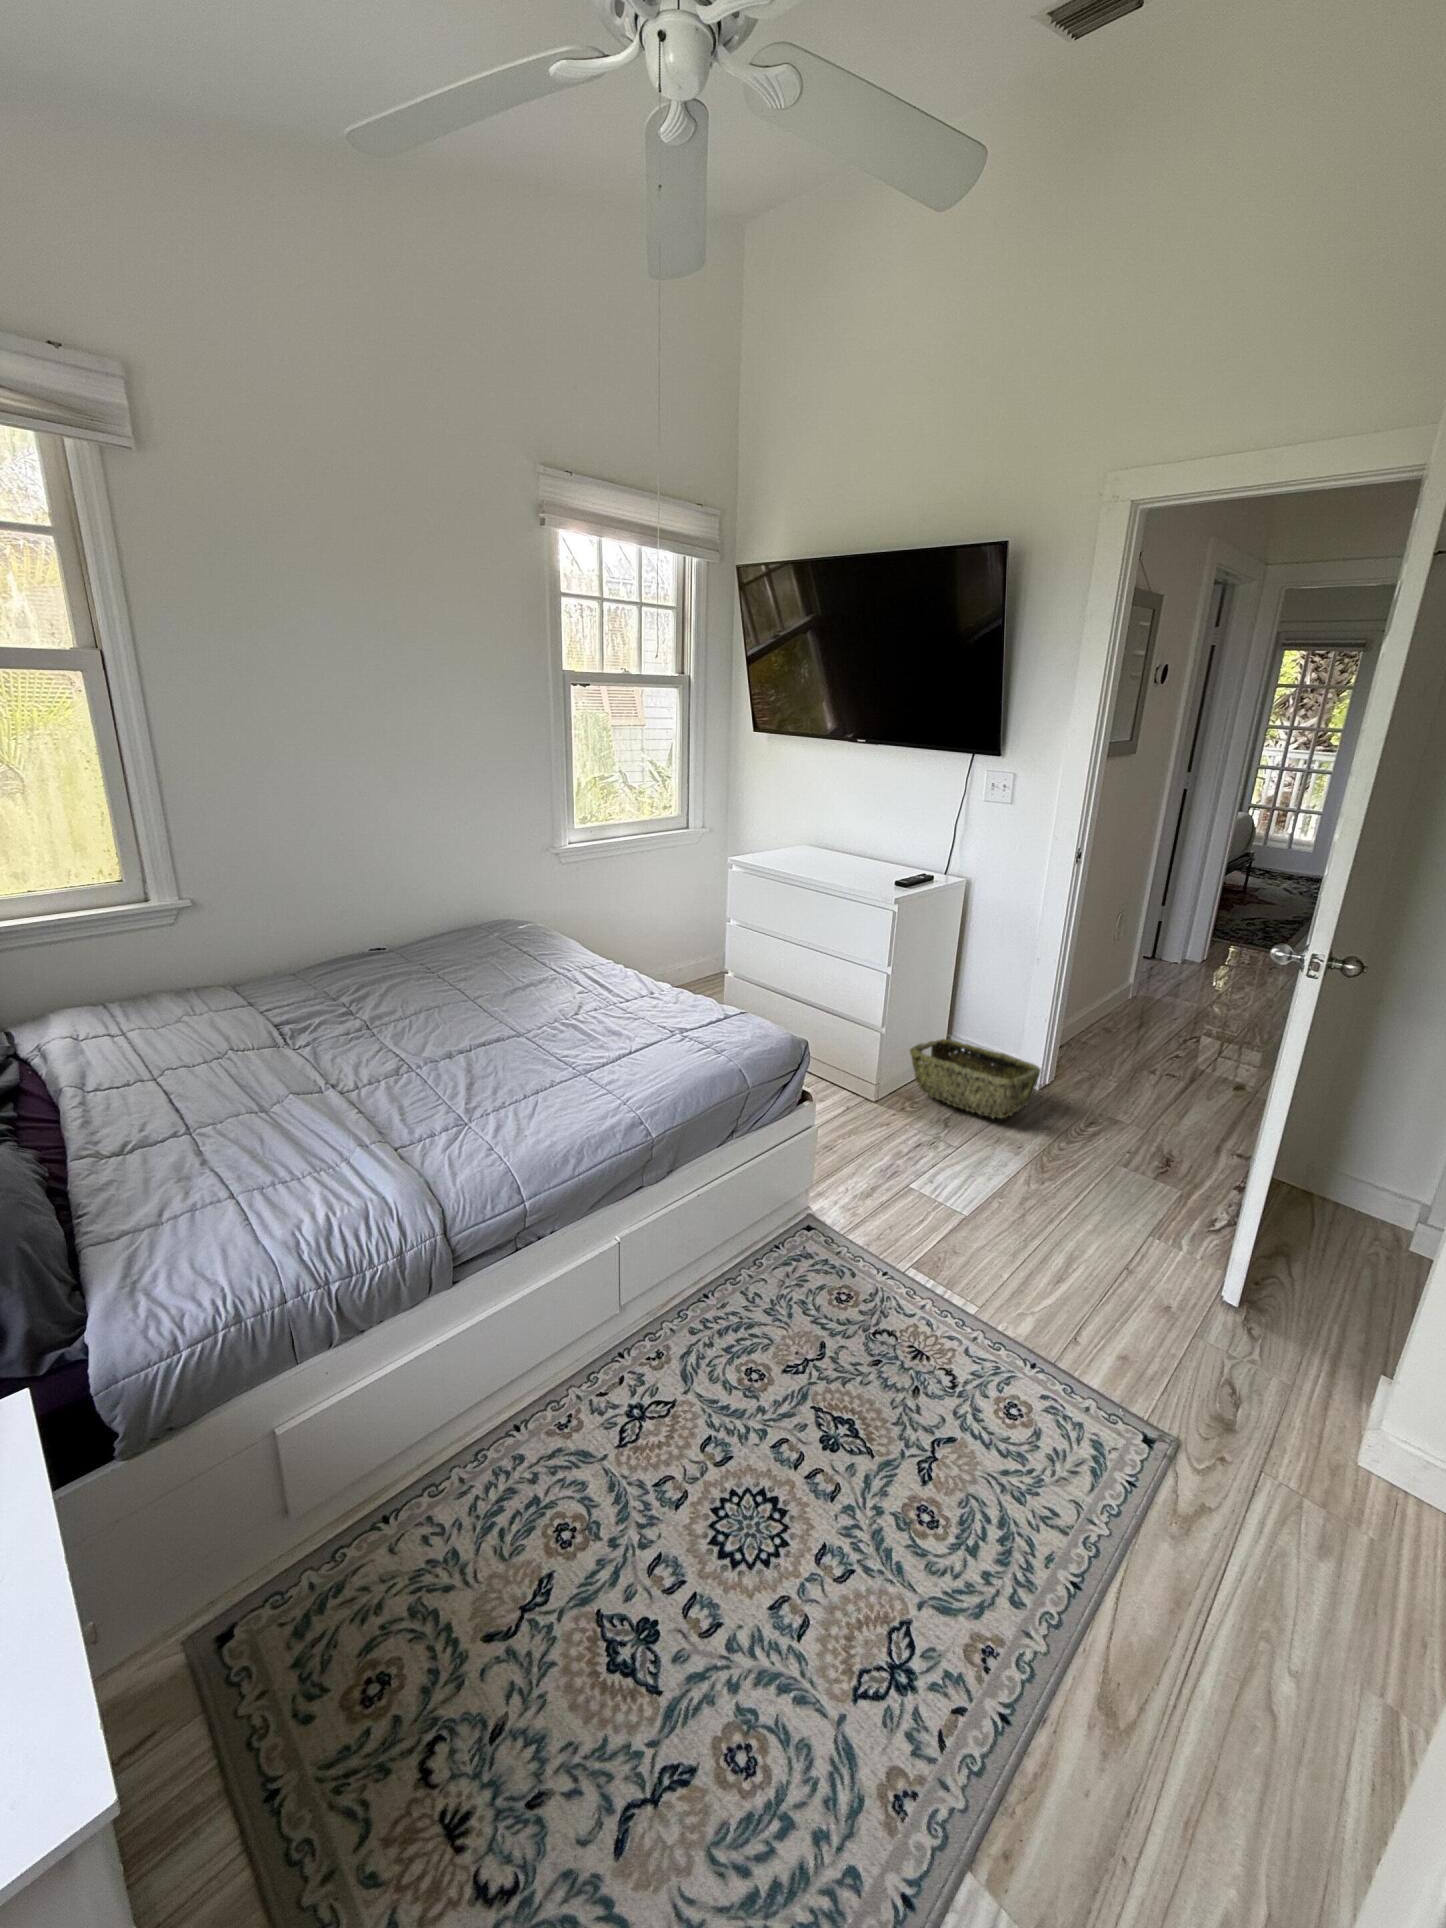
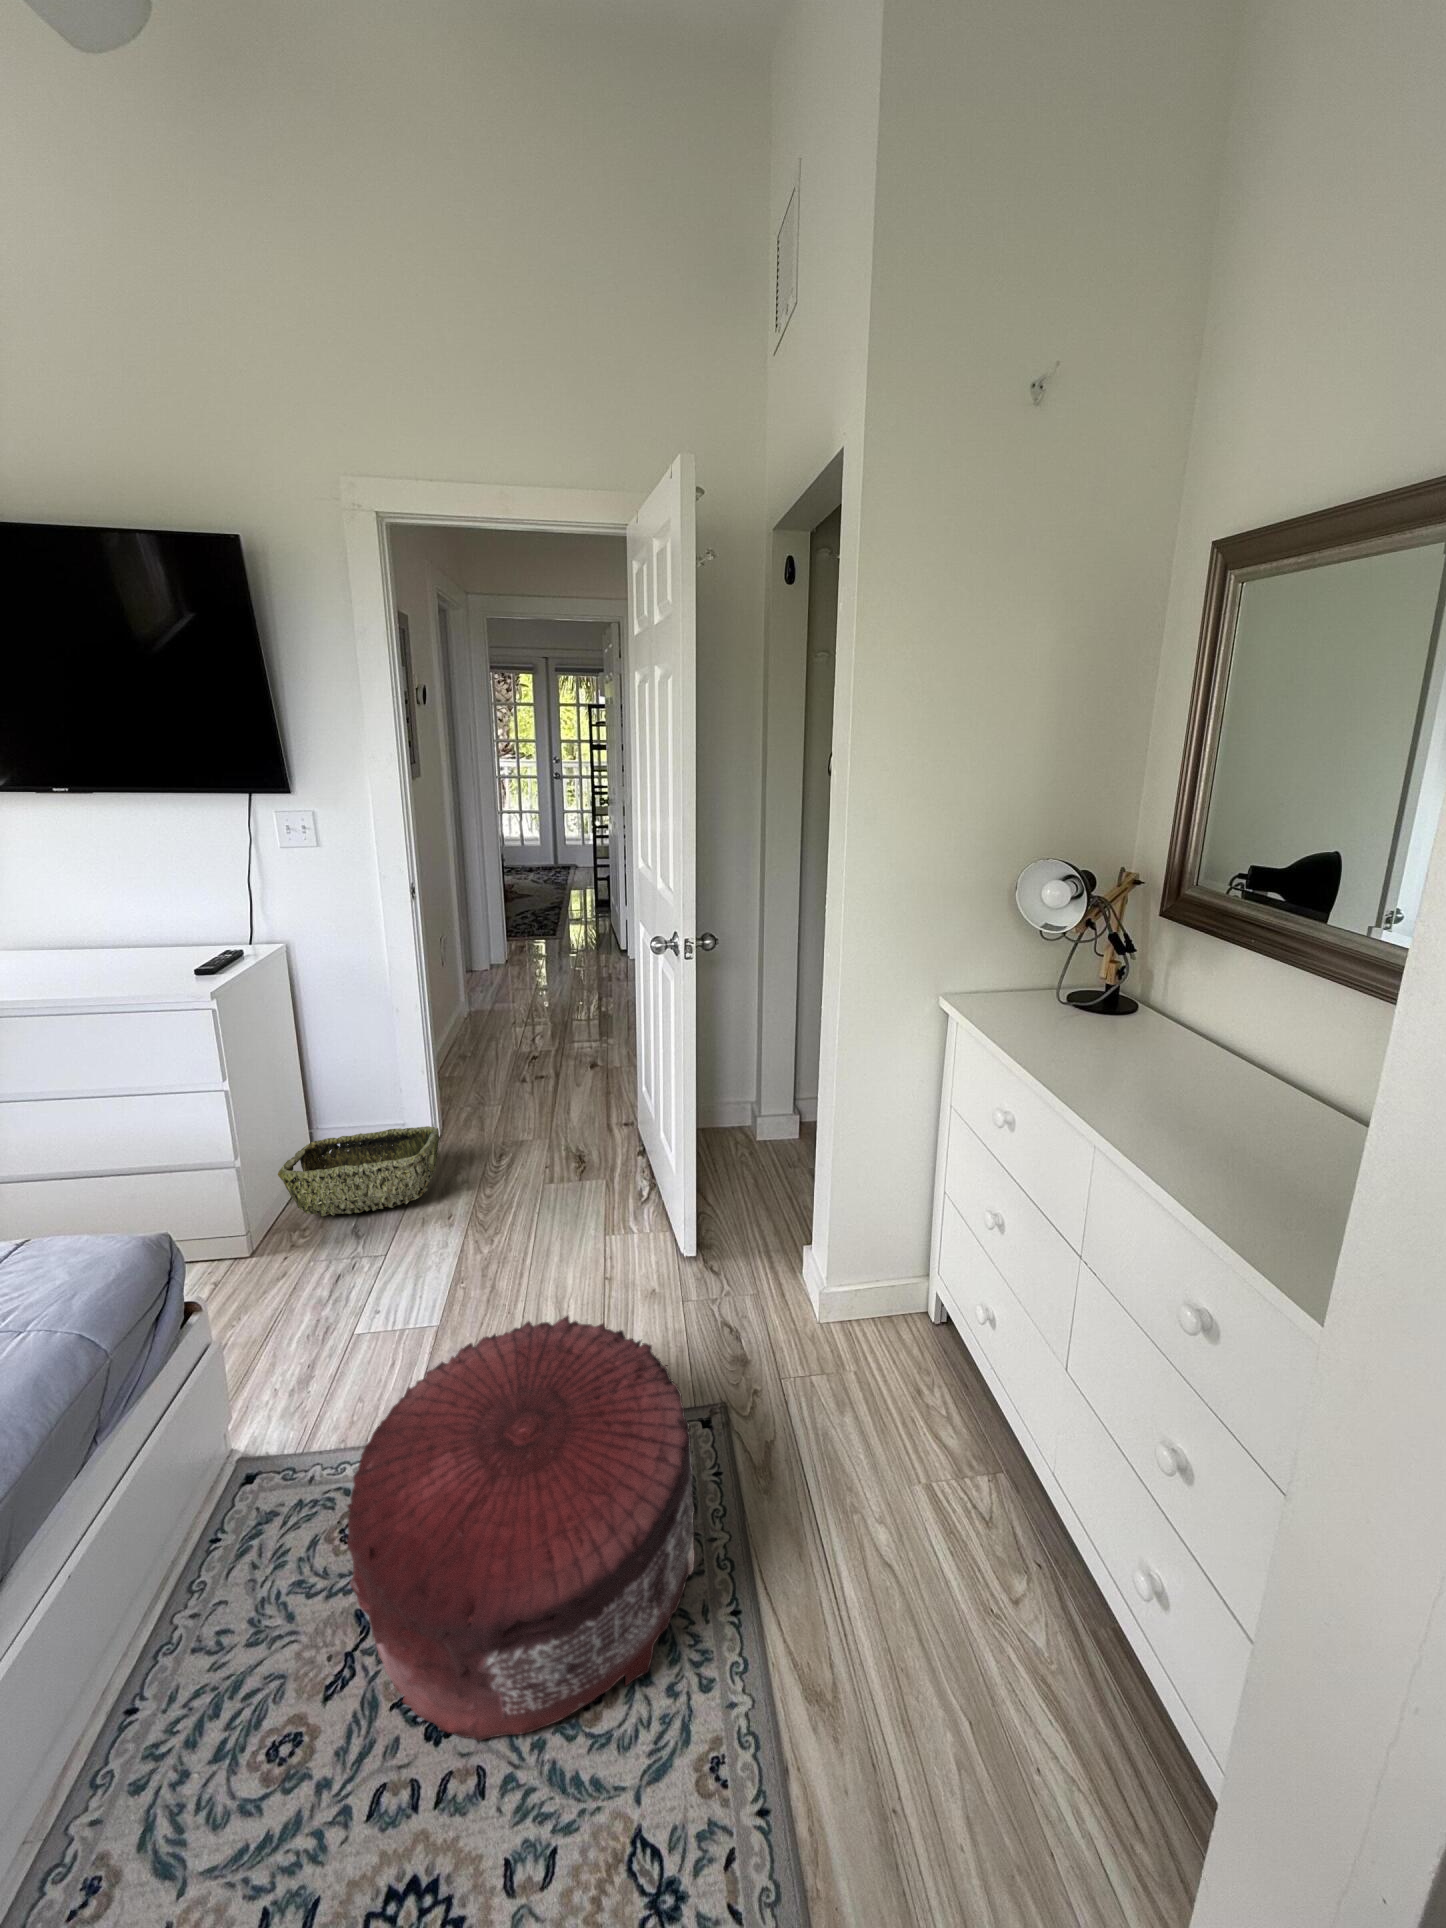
pouf: none [813,1220,1107,1545] -> present [347,1316,695,1741]

